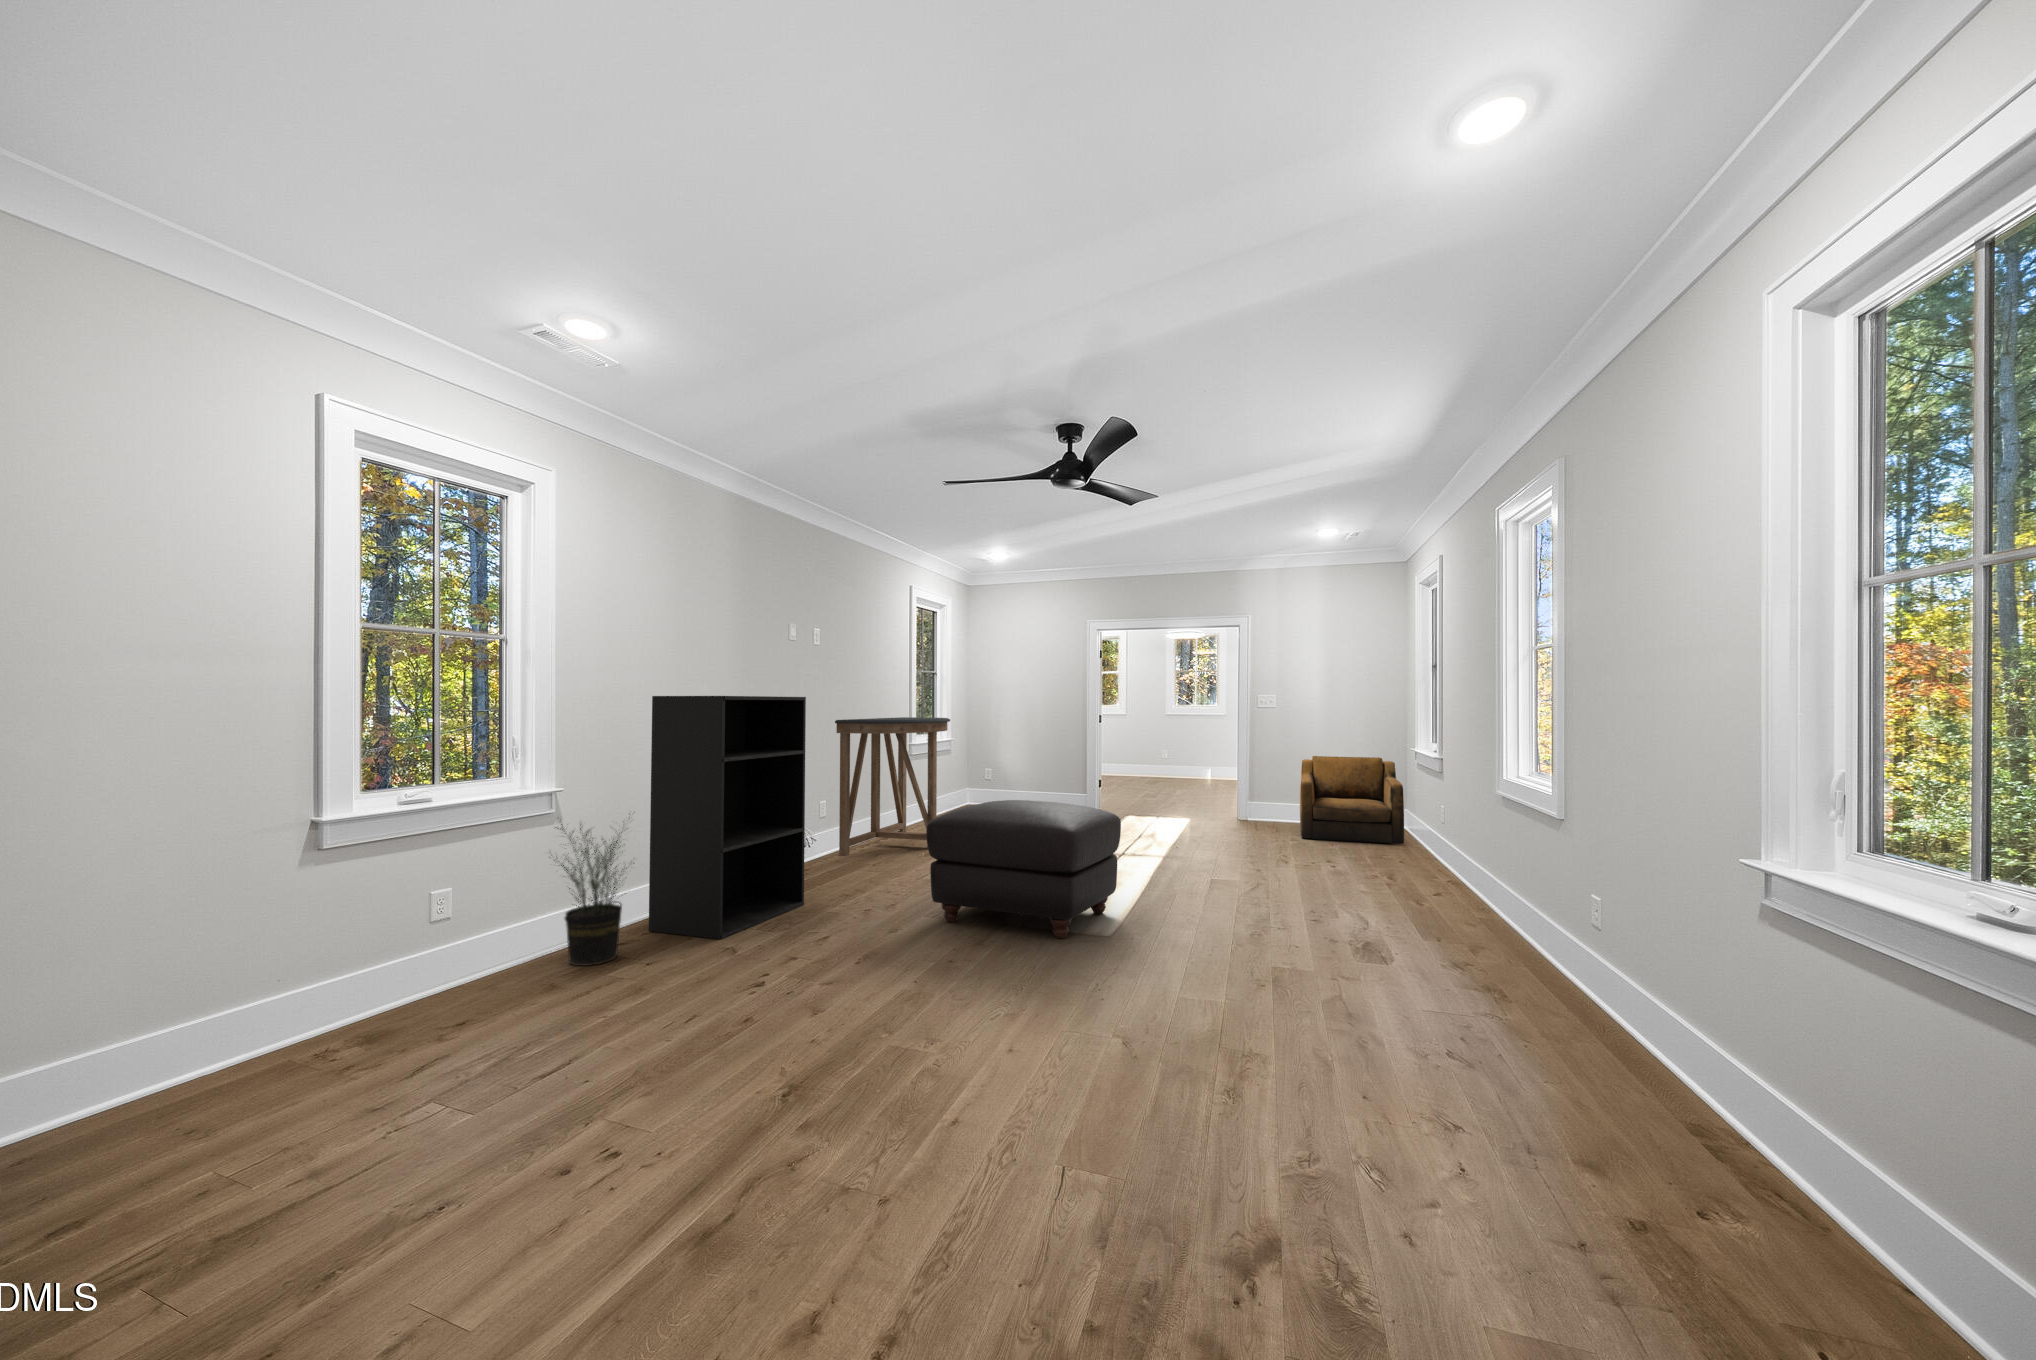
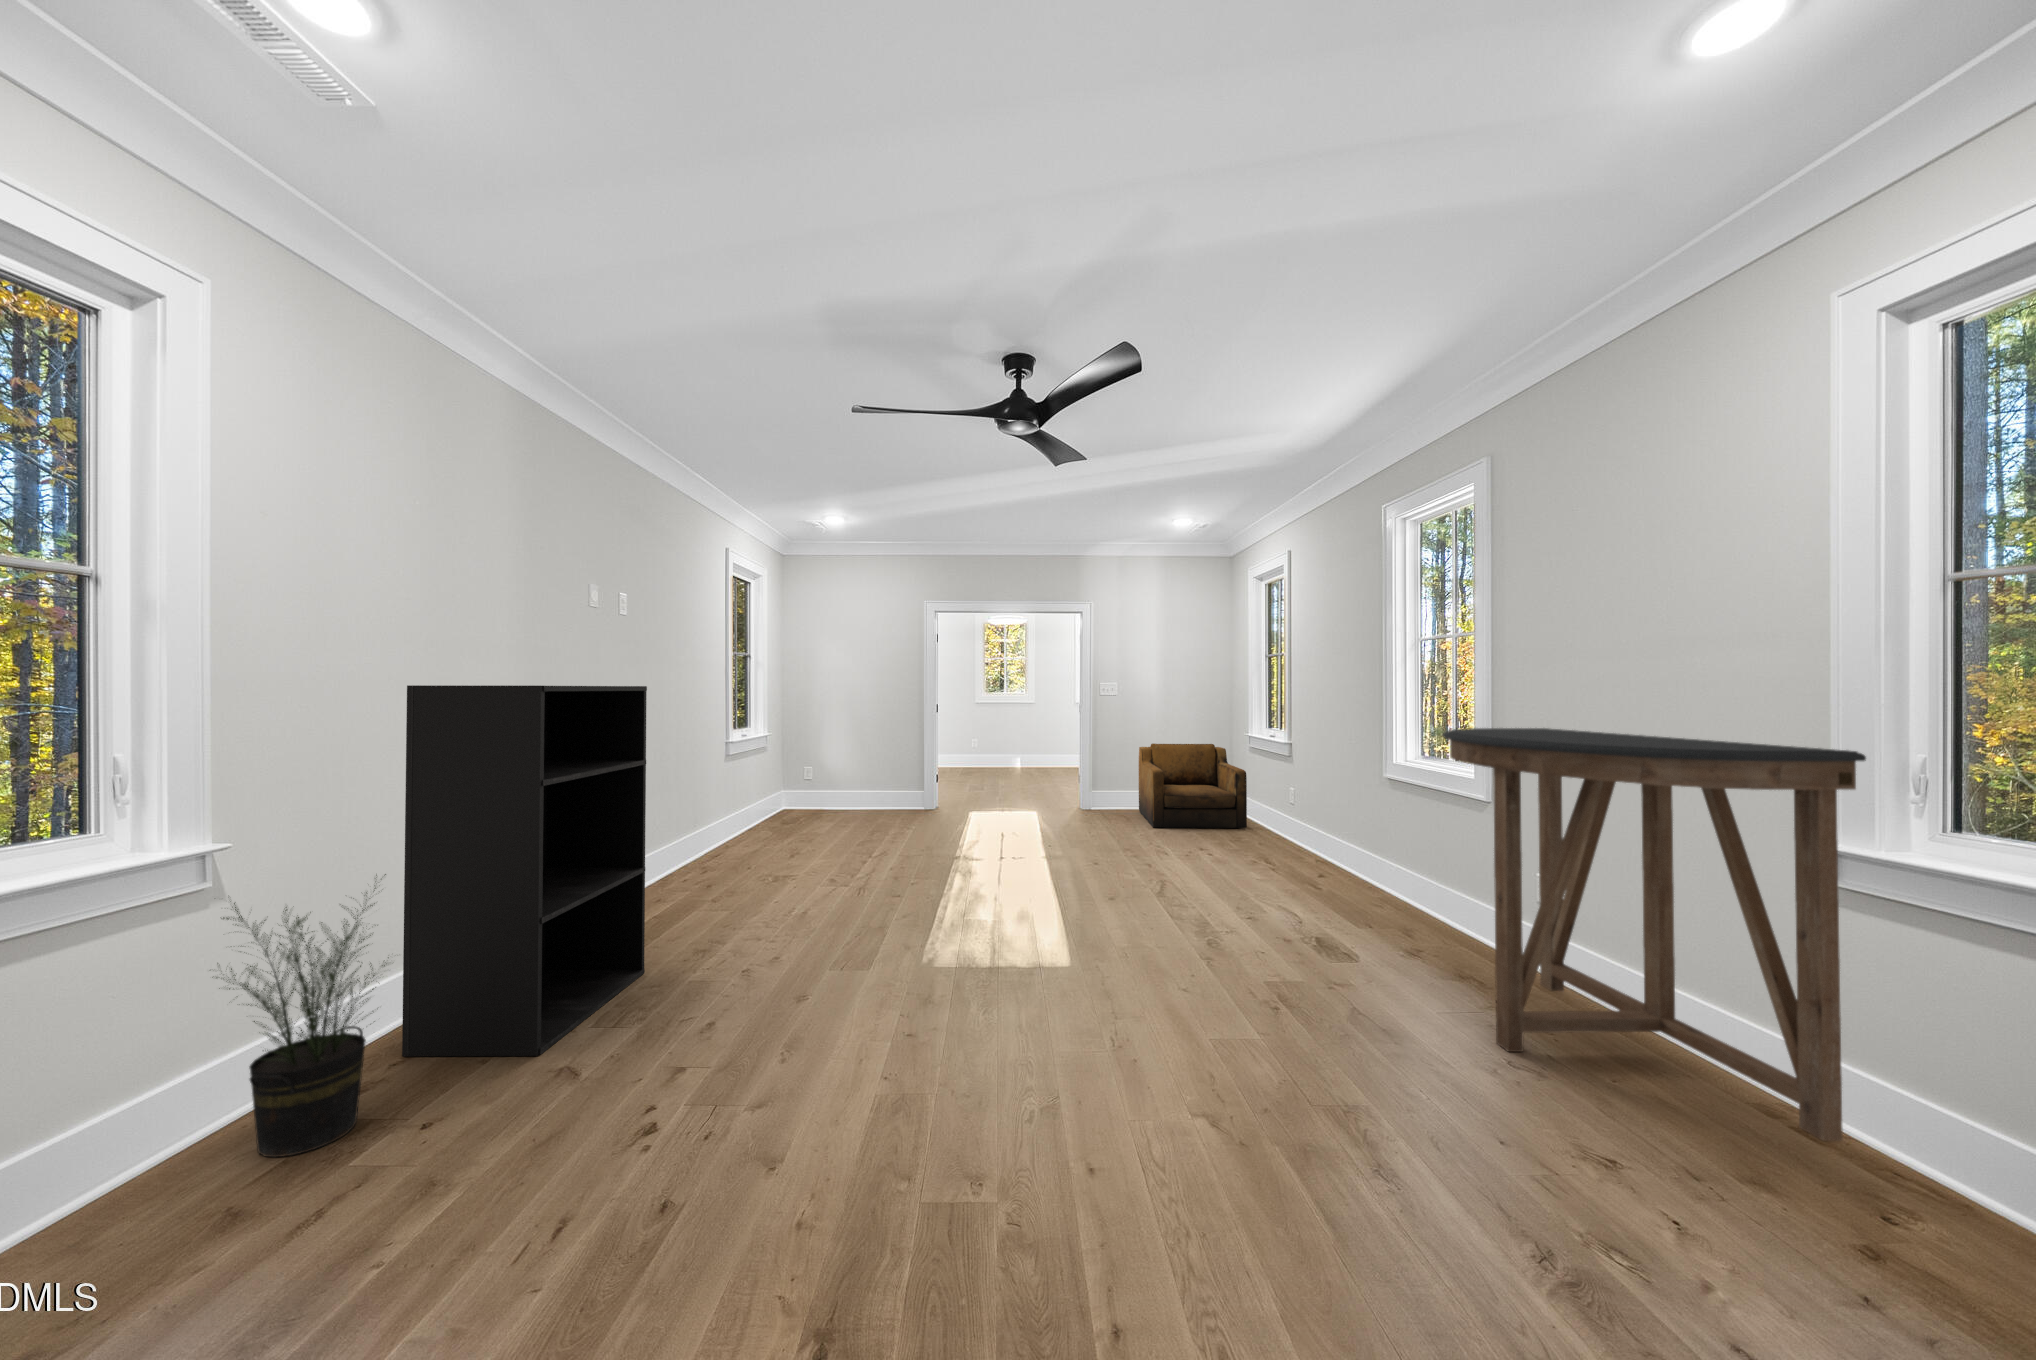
console table: present [835,717,950,856] -> present [1443,728,1866,1141]
ottoman: present [926,800,1121,938] -> none [837,815,1060,988]

